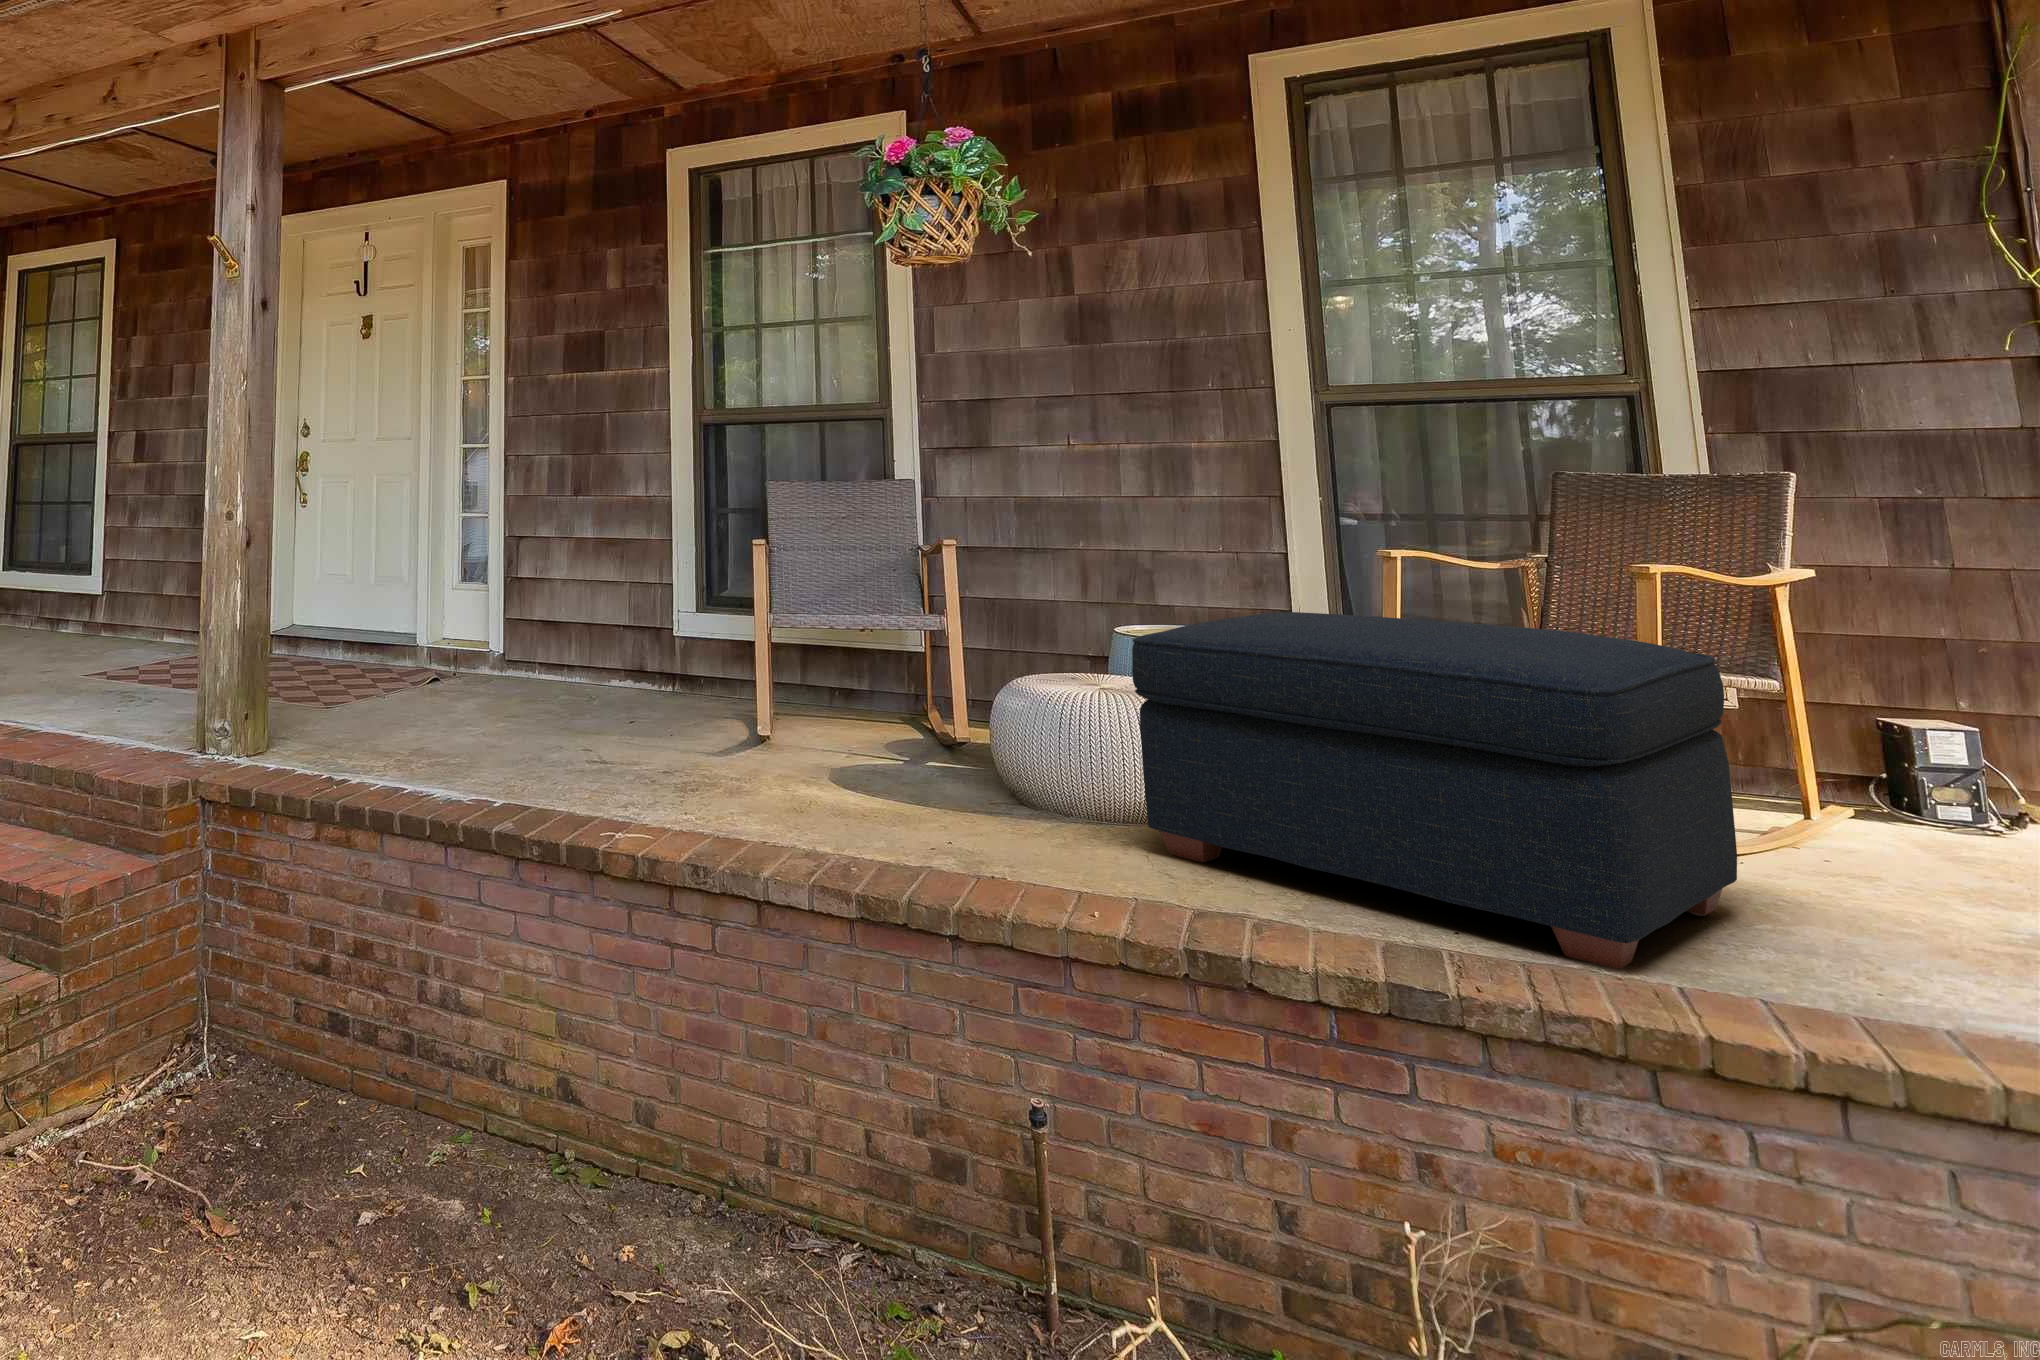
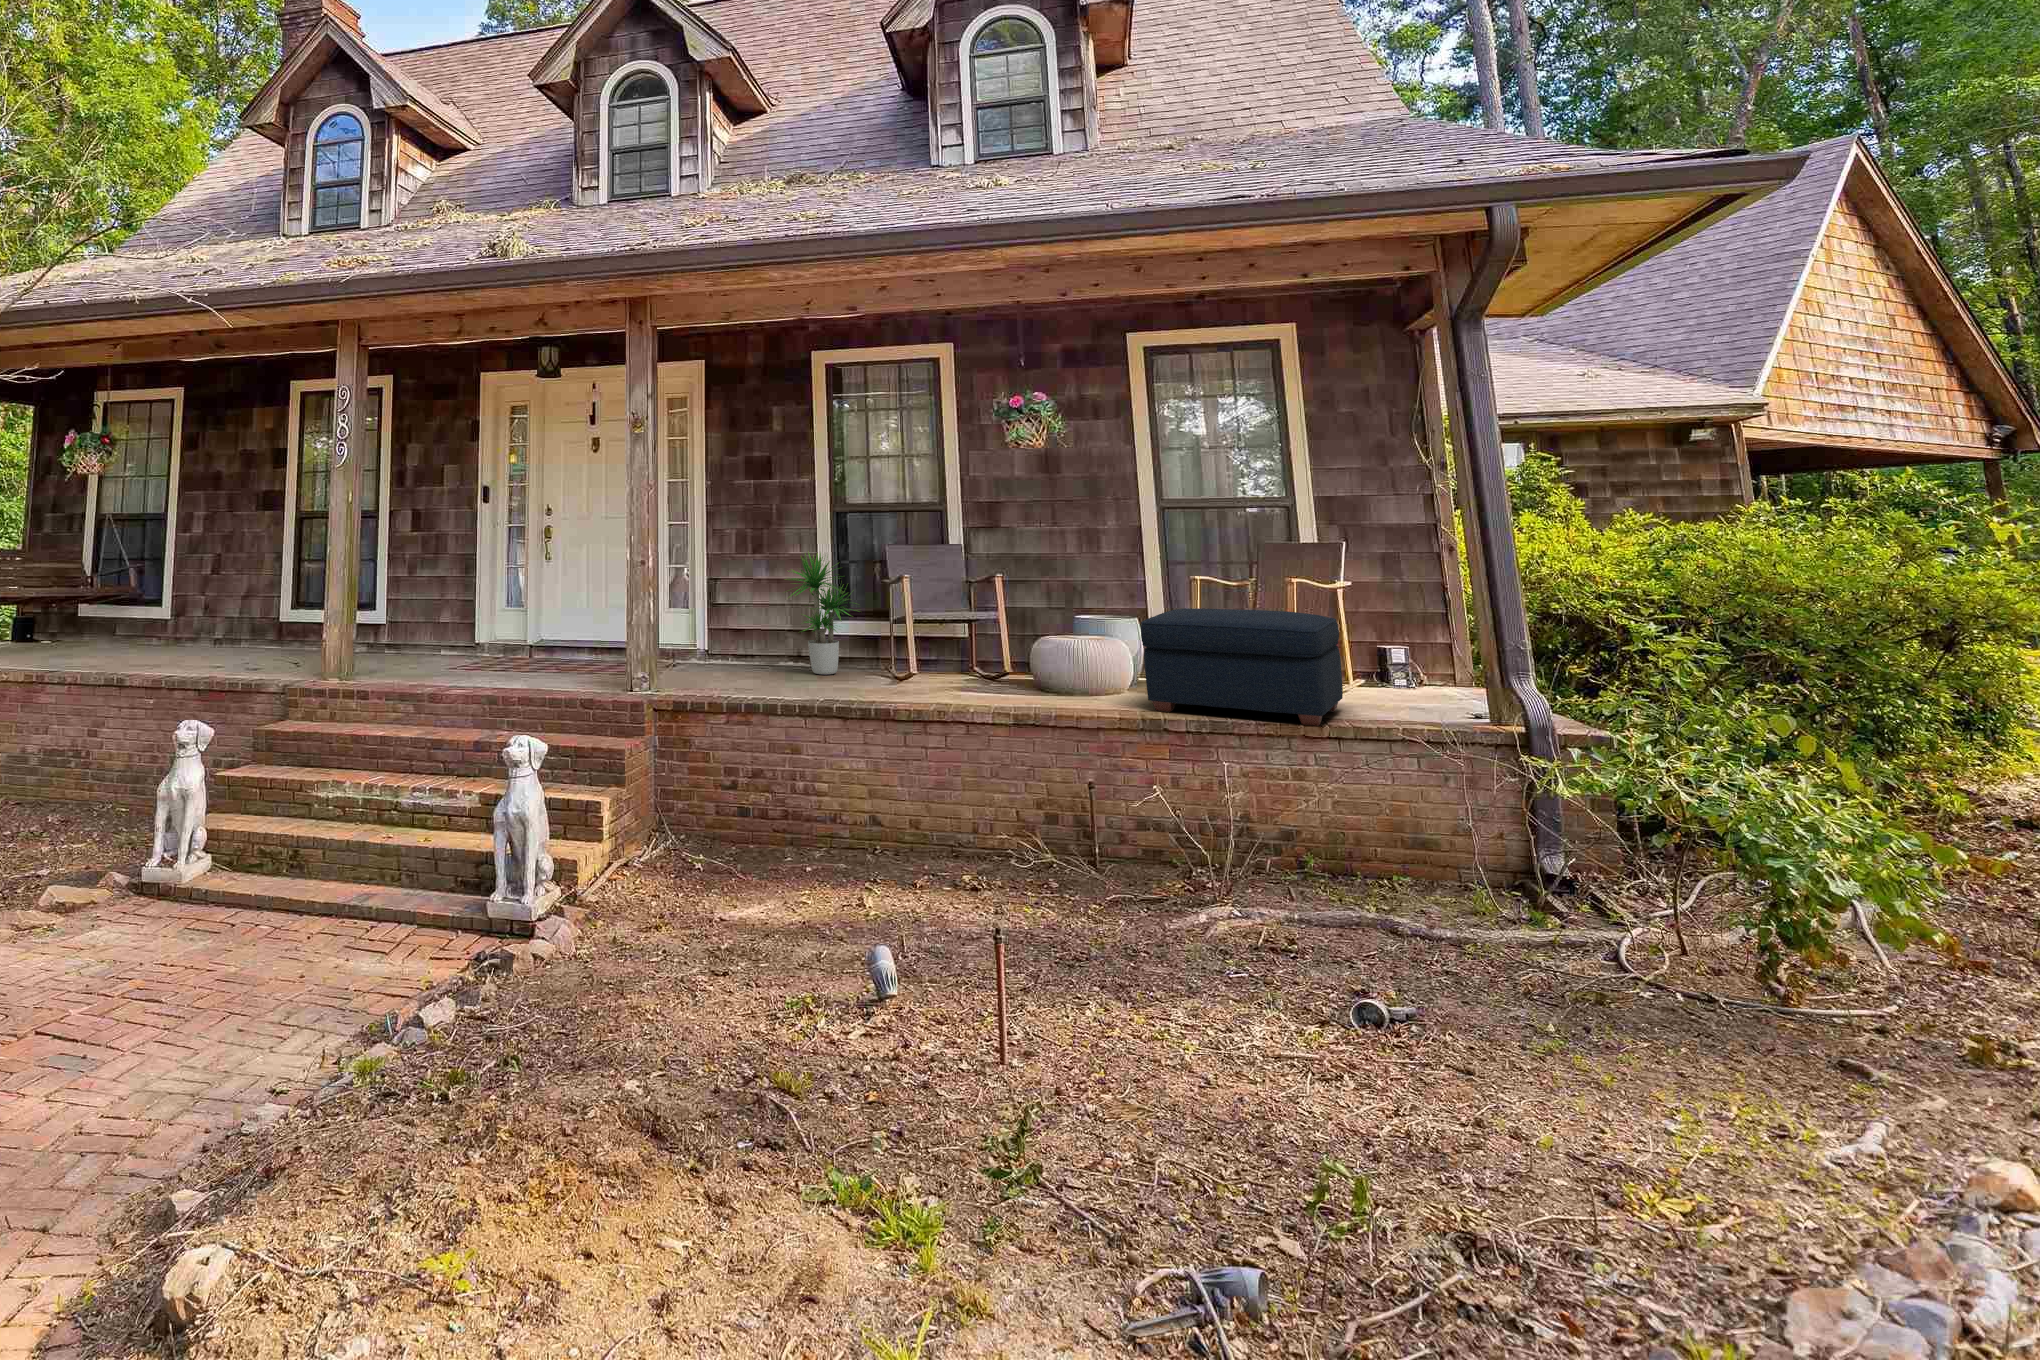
potted plant: none [571,486,711,703] -> present [788,553,857,675]

